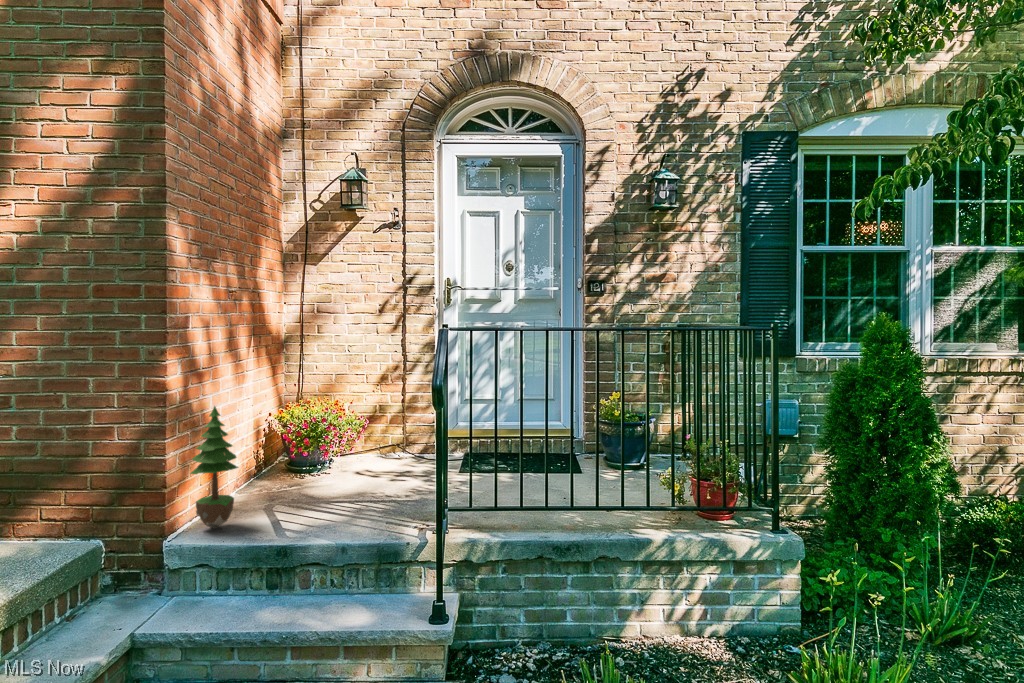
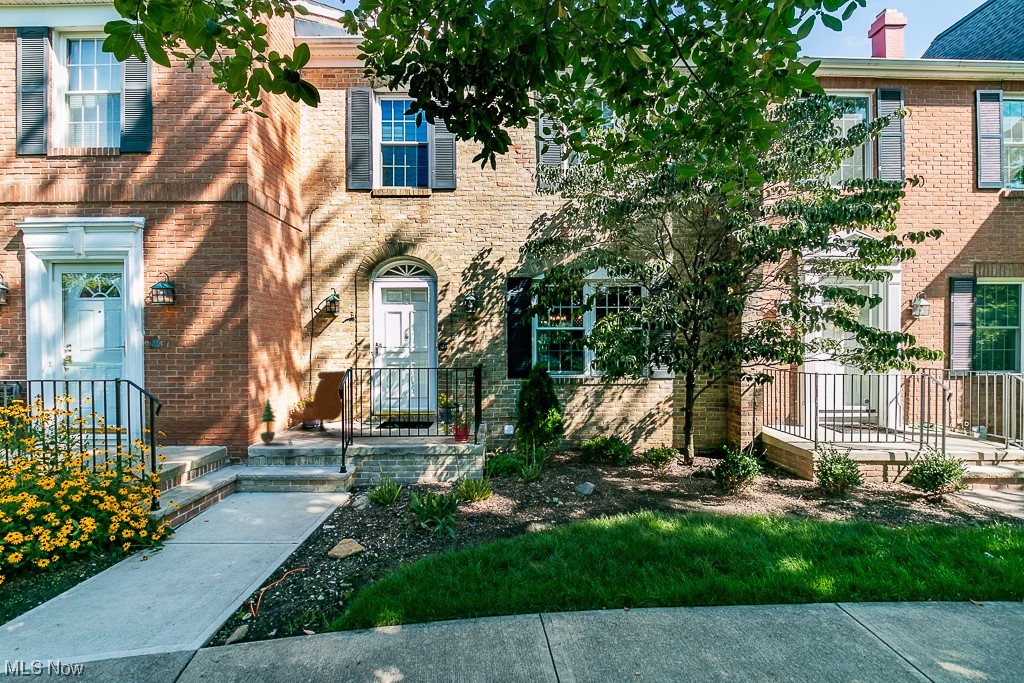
lounge chair: none [261,336,405,501] -> present [290,371,345,436]

